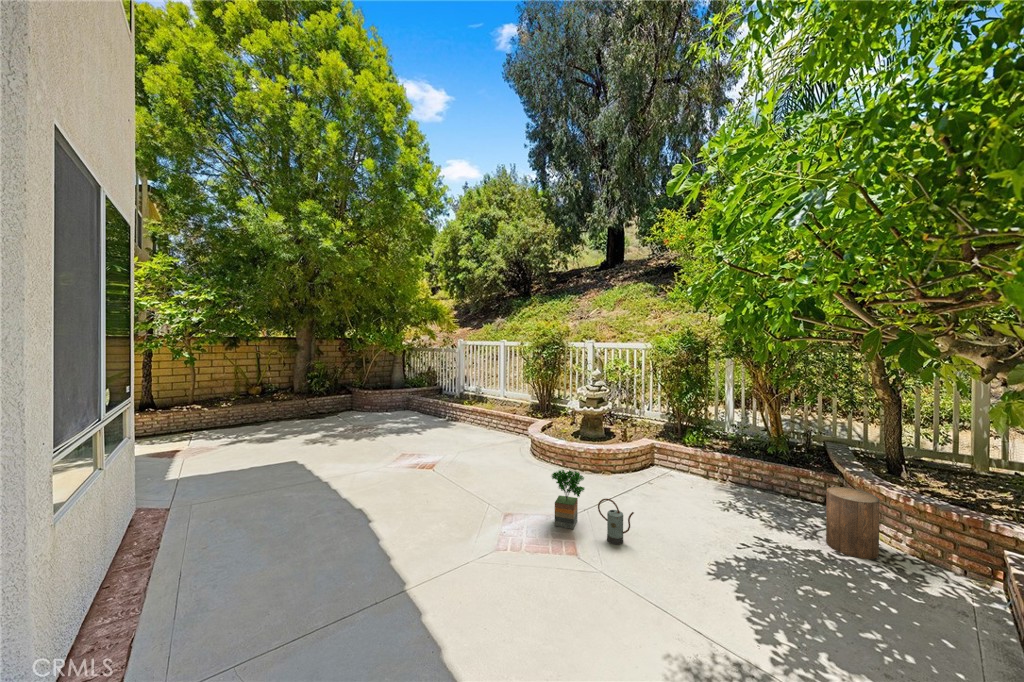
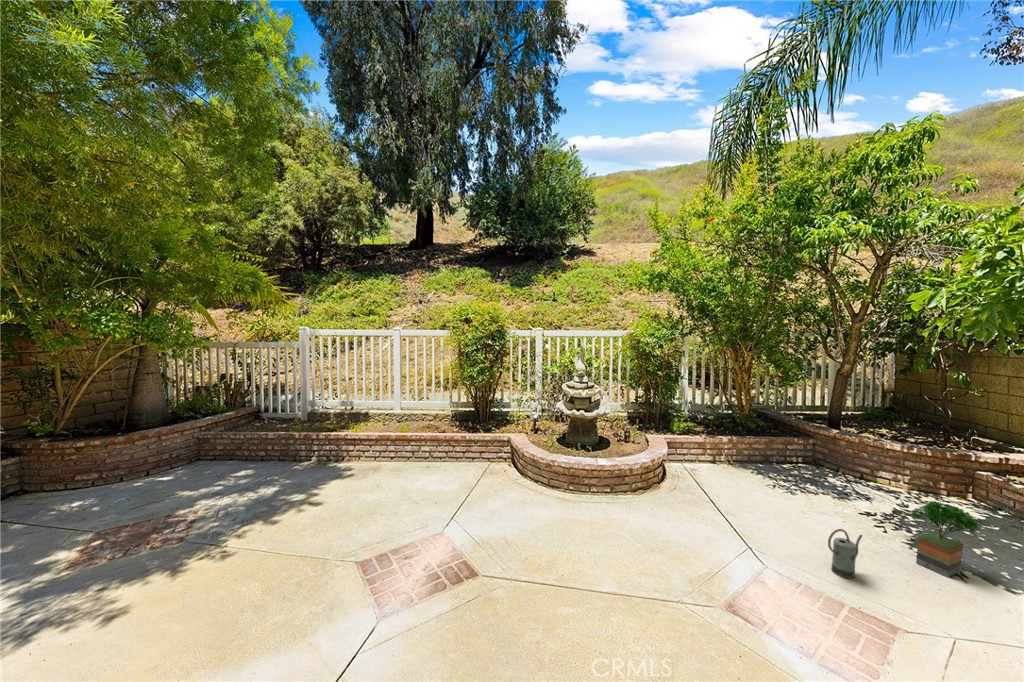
potted tree: present [552,470,584,529] -> present [911,501,981,577]
stool: present [826,487,879,559] -> none [873,450,920,505]

